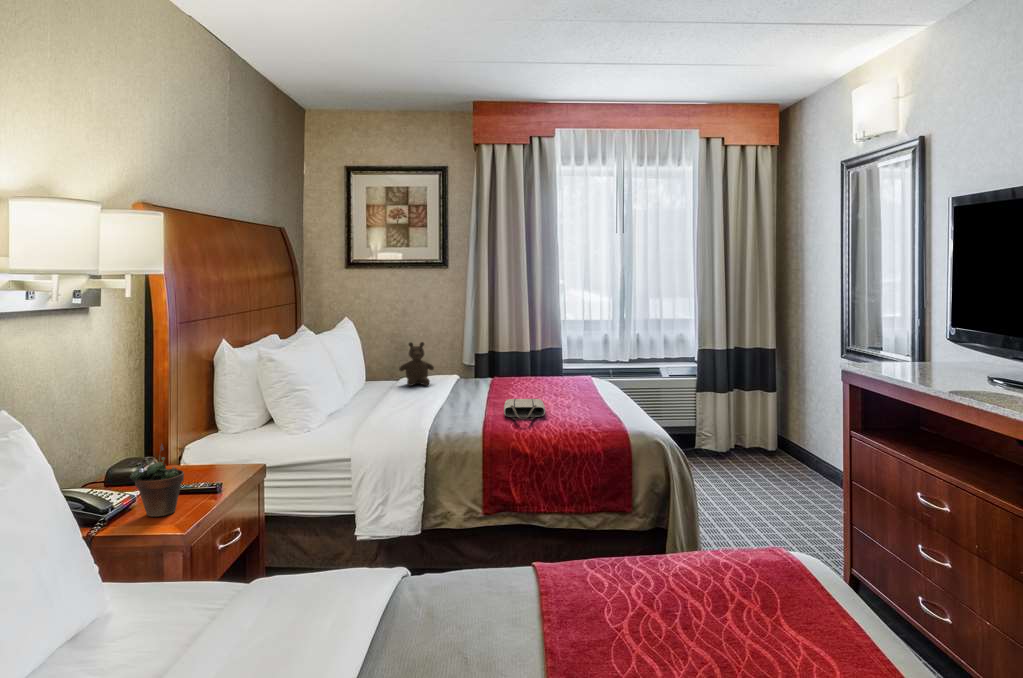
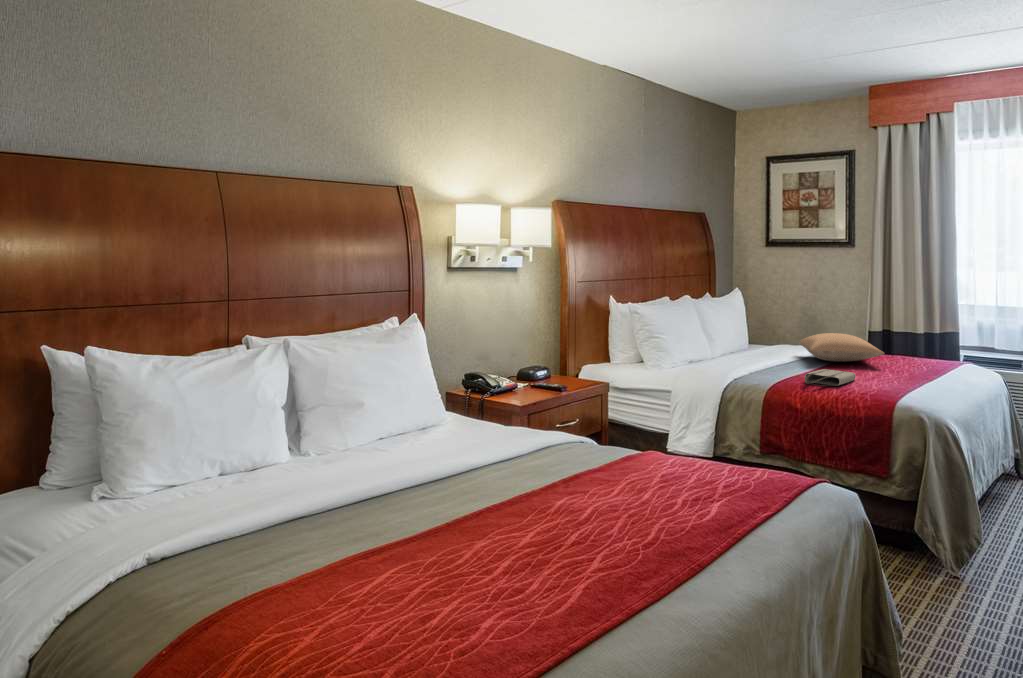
teddy bear: present [399,342,434,386] -> none [766,314,797,352]
pillow: none [443,358,540,389] -> present [800,333,885,362]
succulent plant: present [130,444,184,517] -> none [519,354,545,392]

